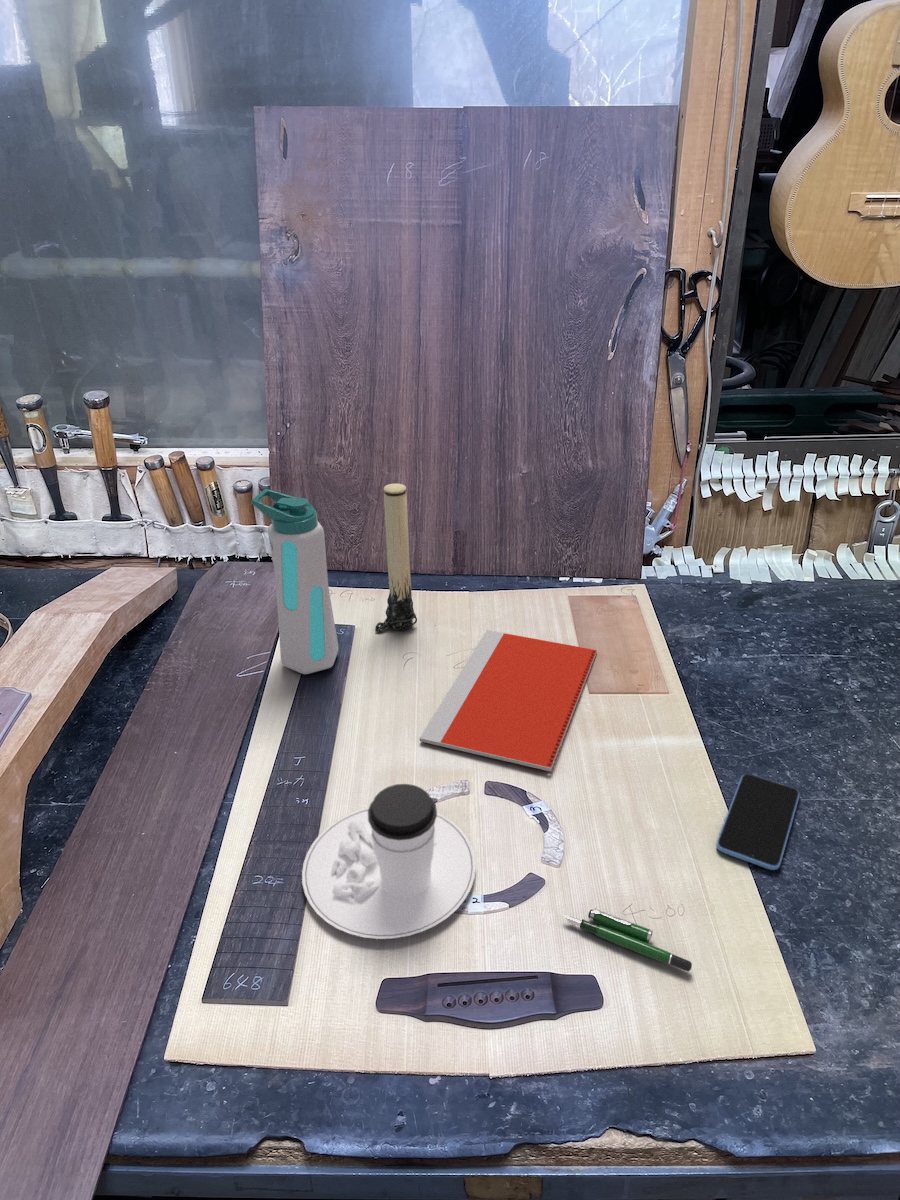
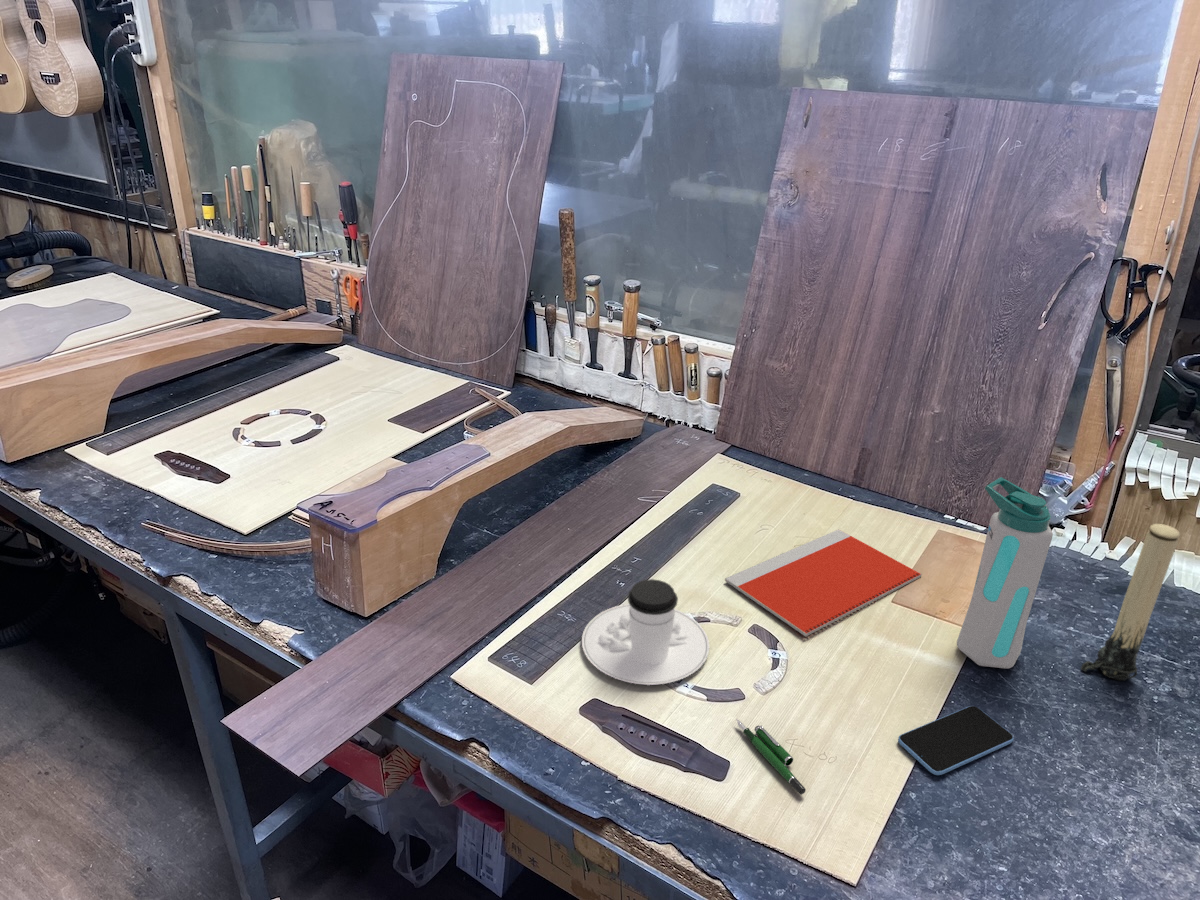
candle: present [375,483,417,632] -> present [1081,524,1180,680]
water bottle: present [251,489,339,674] -> present [957,477,1053,669]

